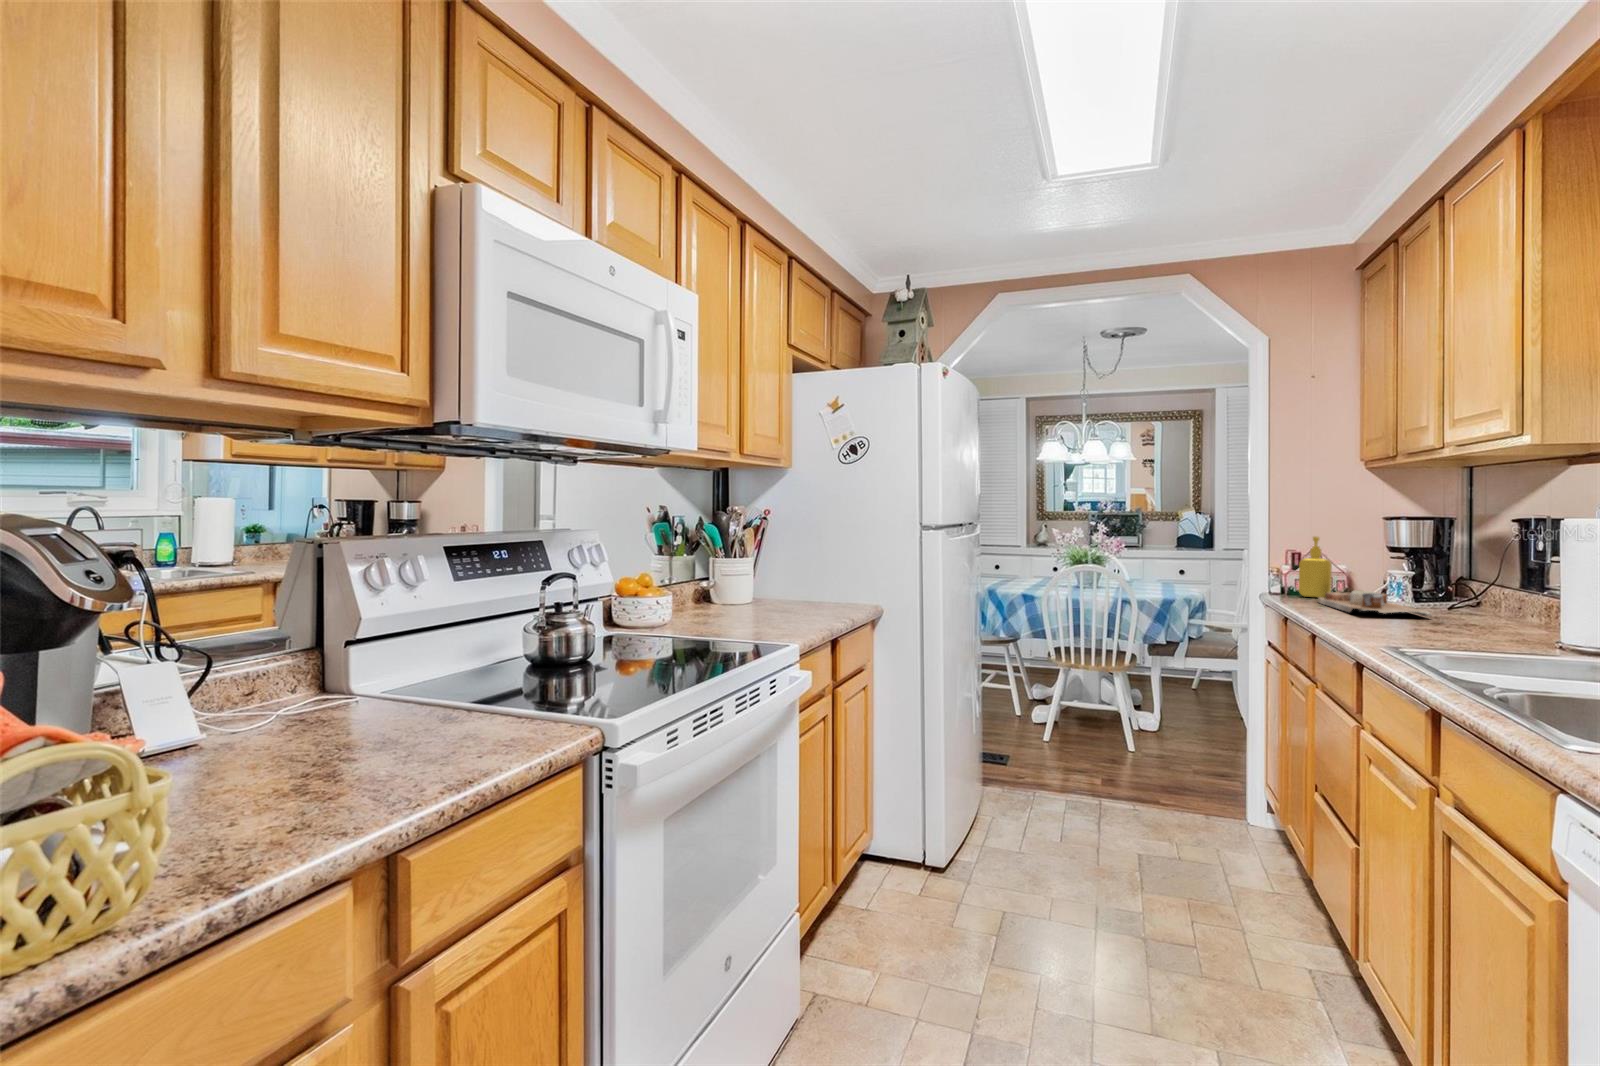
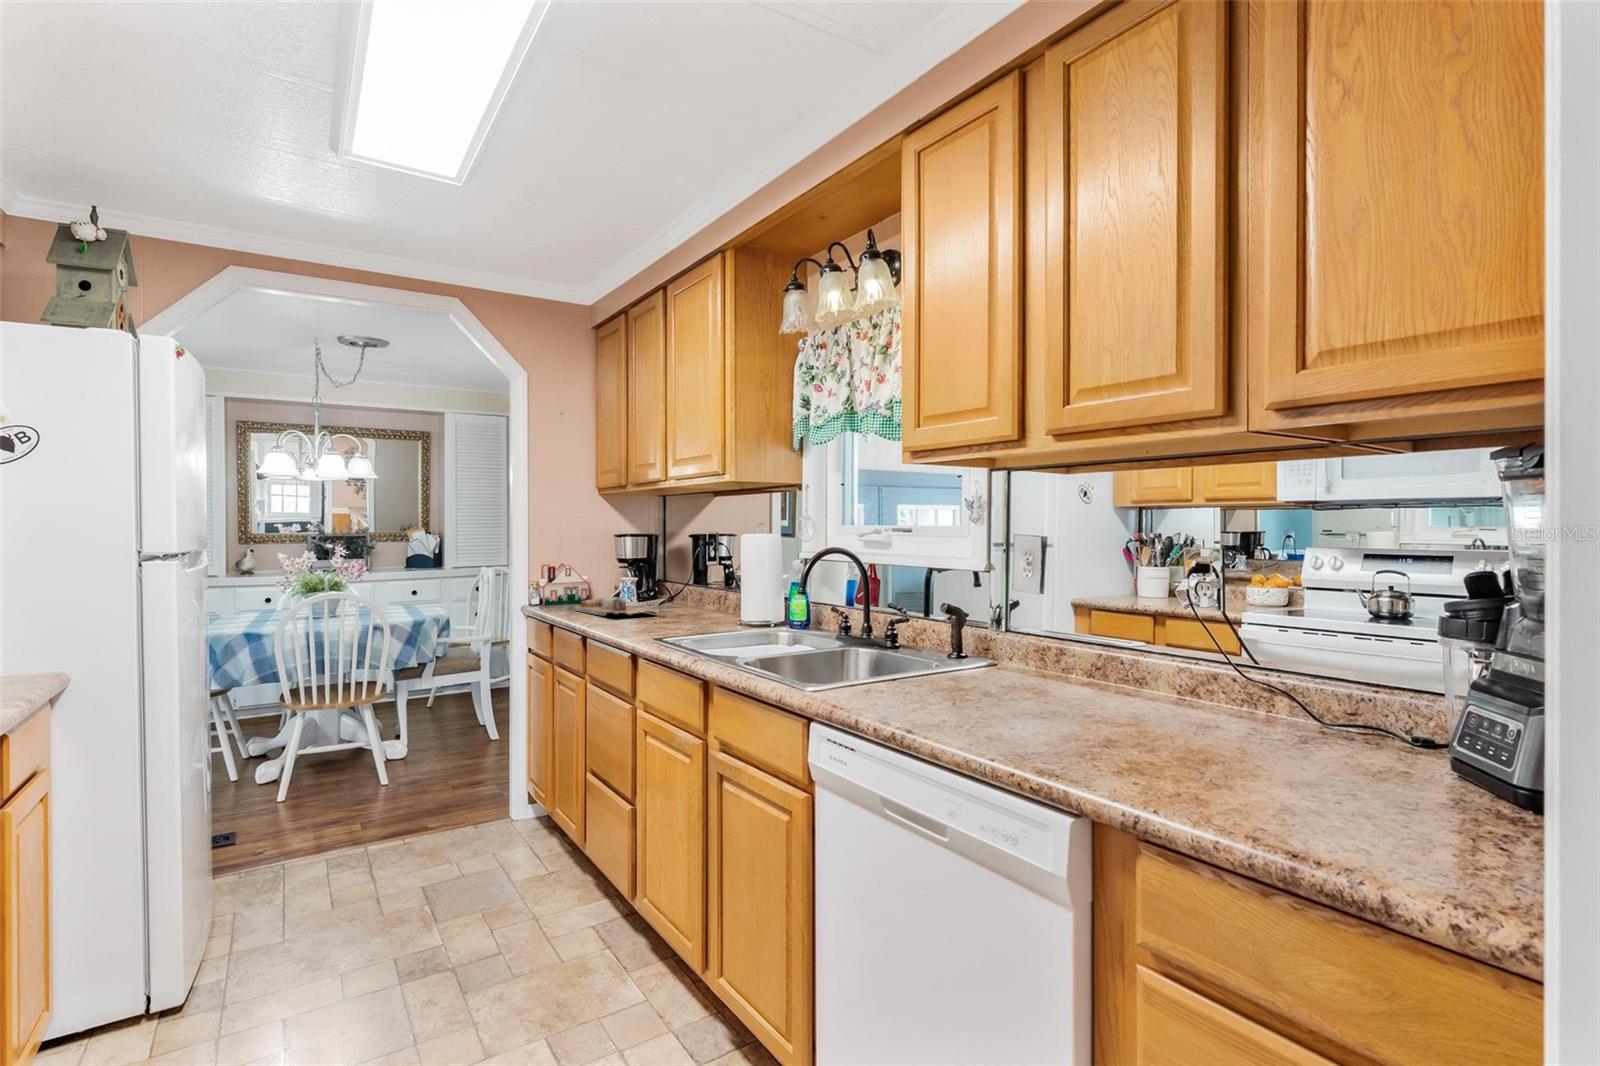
soap dispenser: present [1299,537,1332,598] -> none [555,553,579,606]

